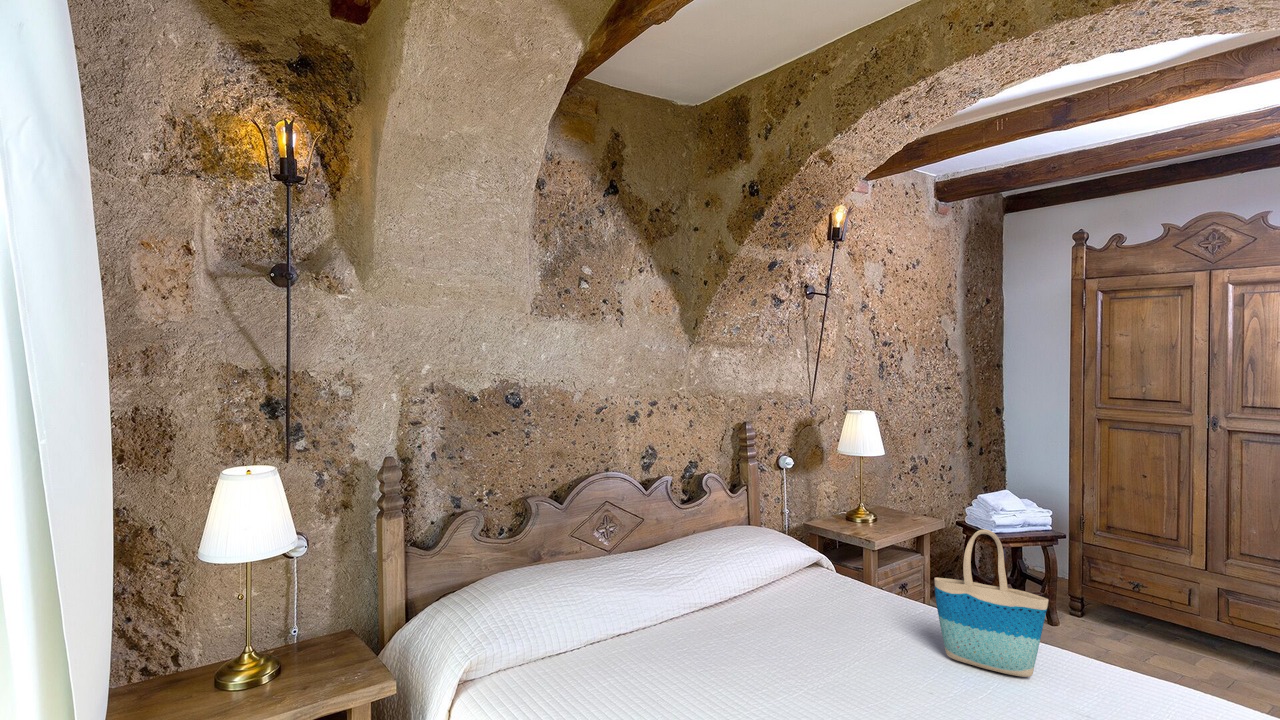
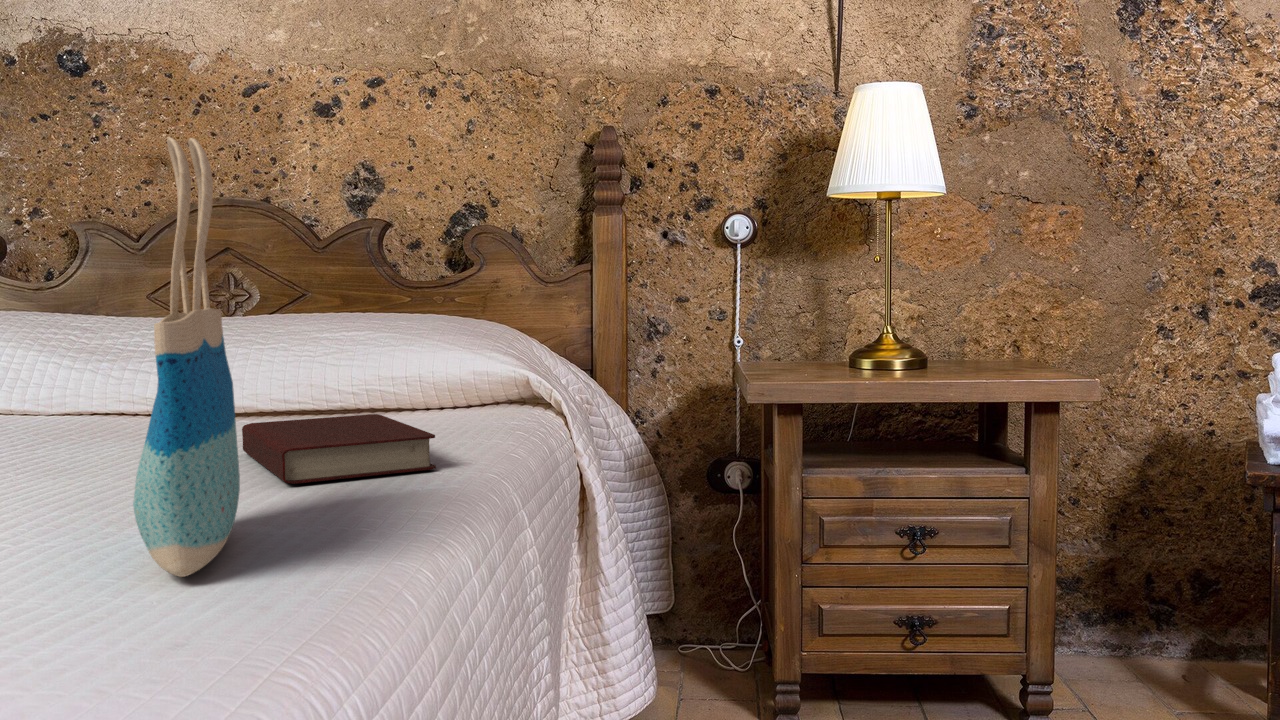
book: none [805,588,892,632] -> present [242,414,436,484]

